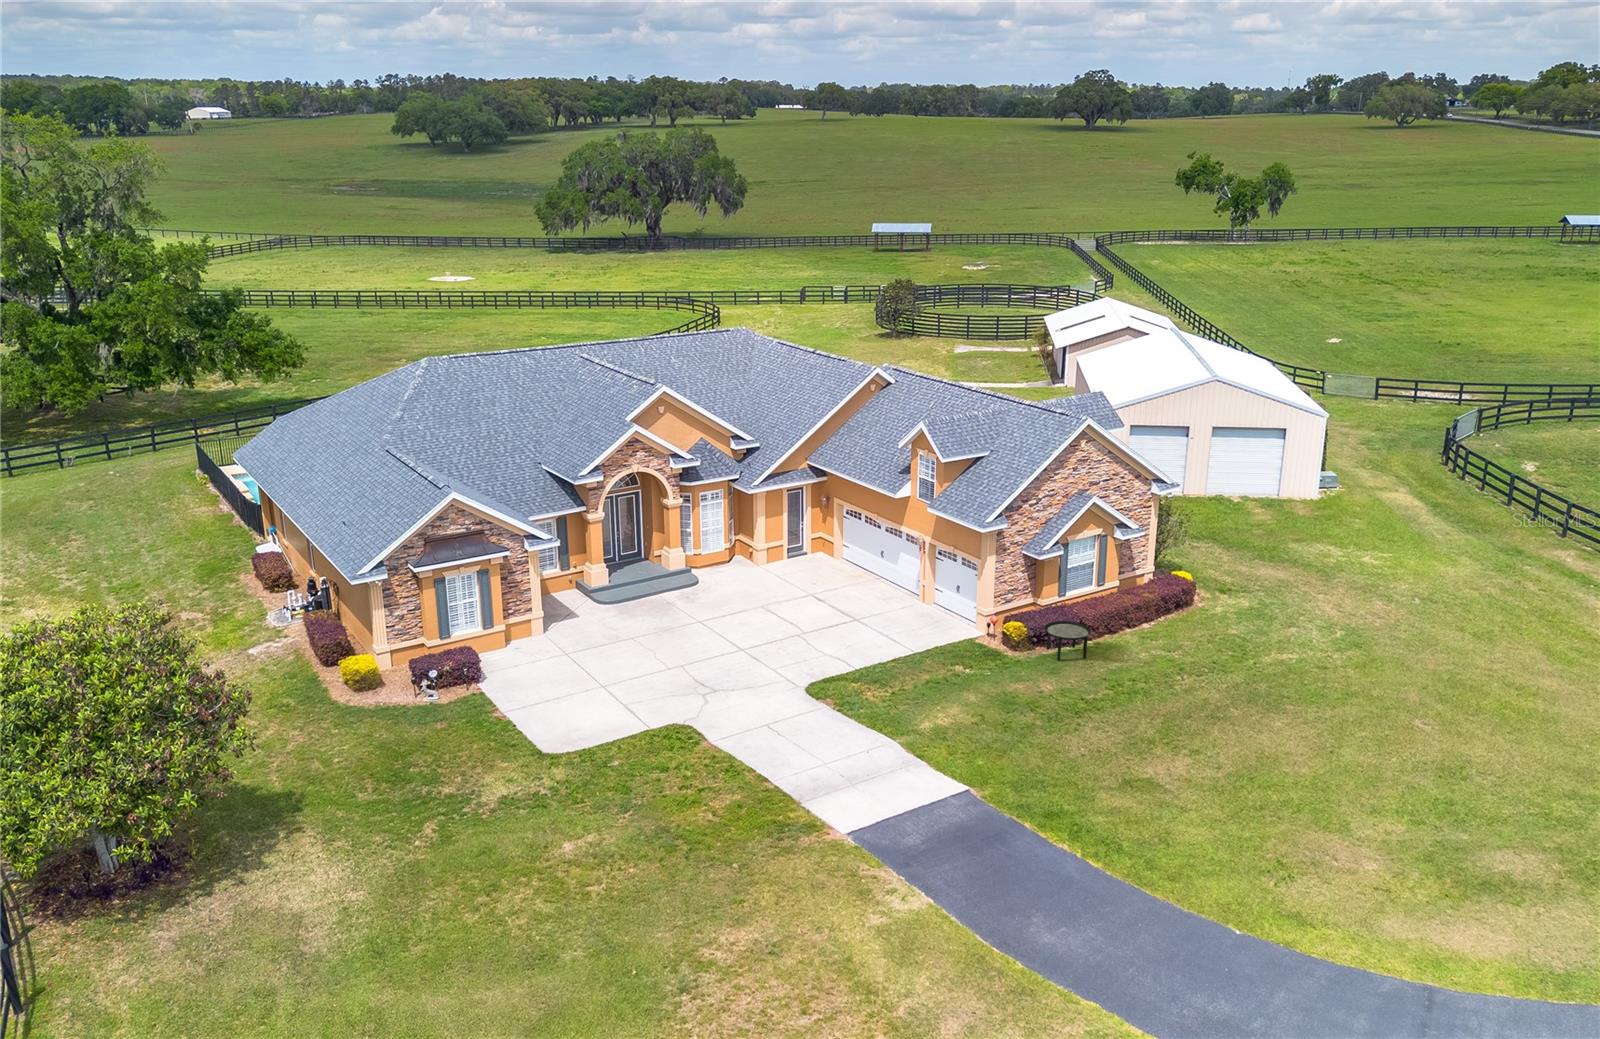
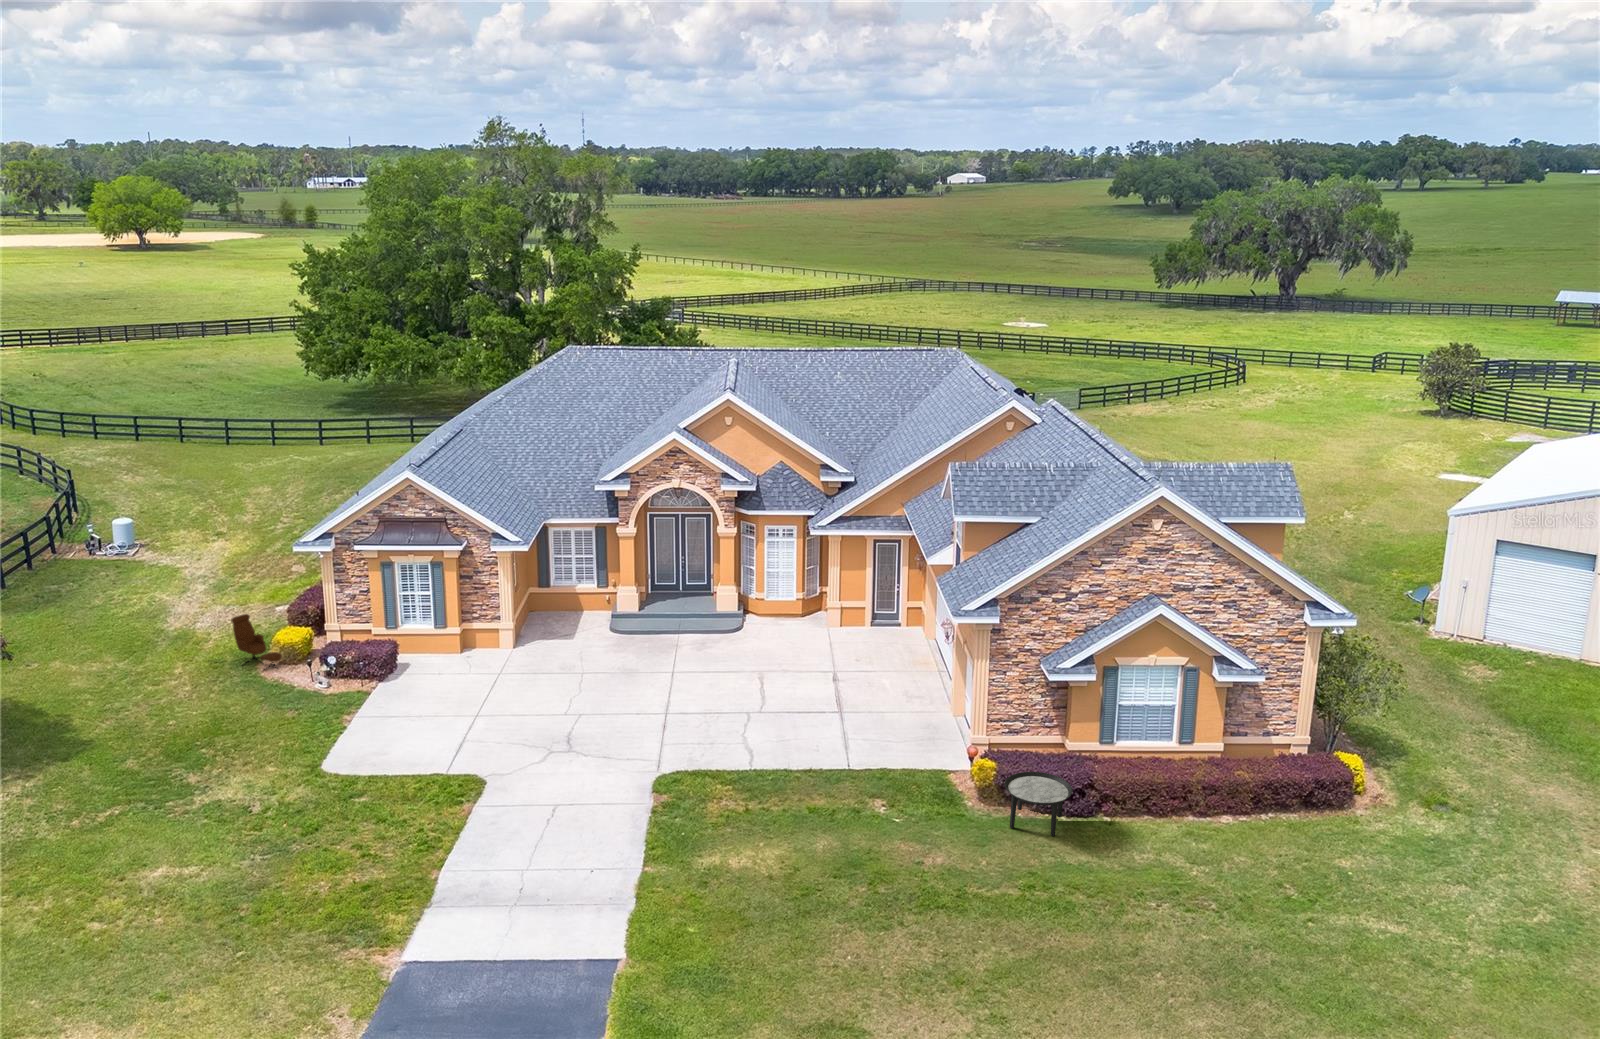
lounge chair: none [295,656,358,706] -> present [231,614,282,670]

